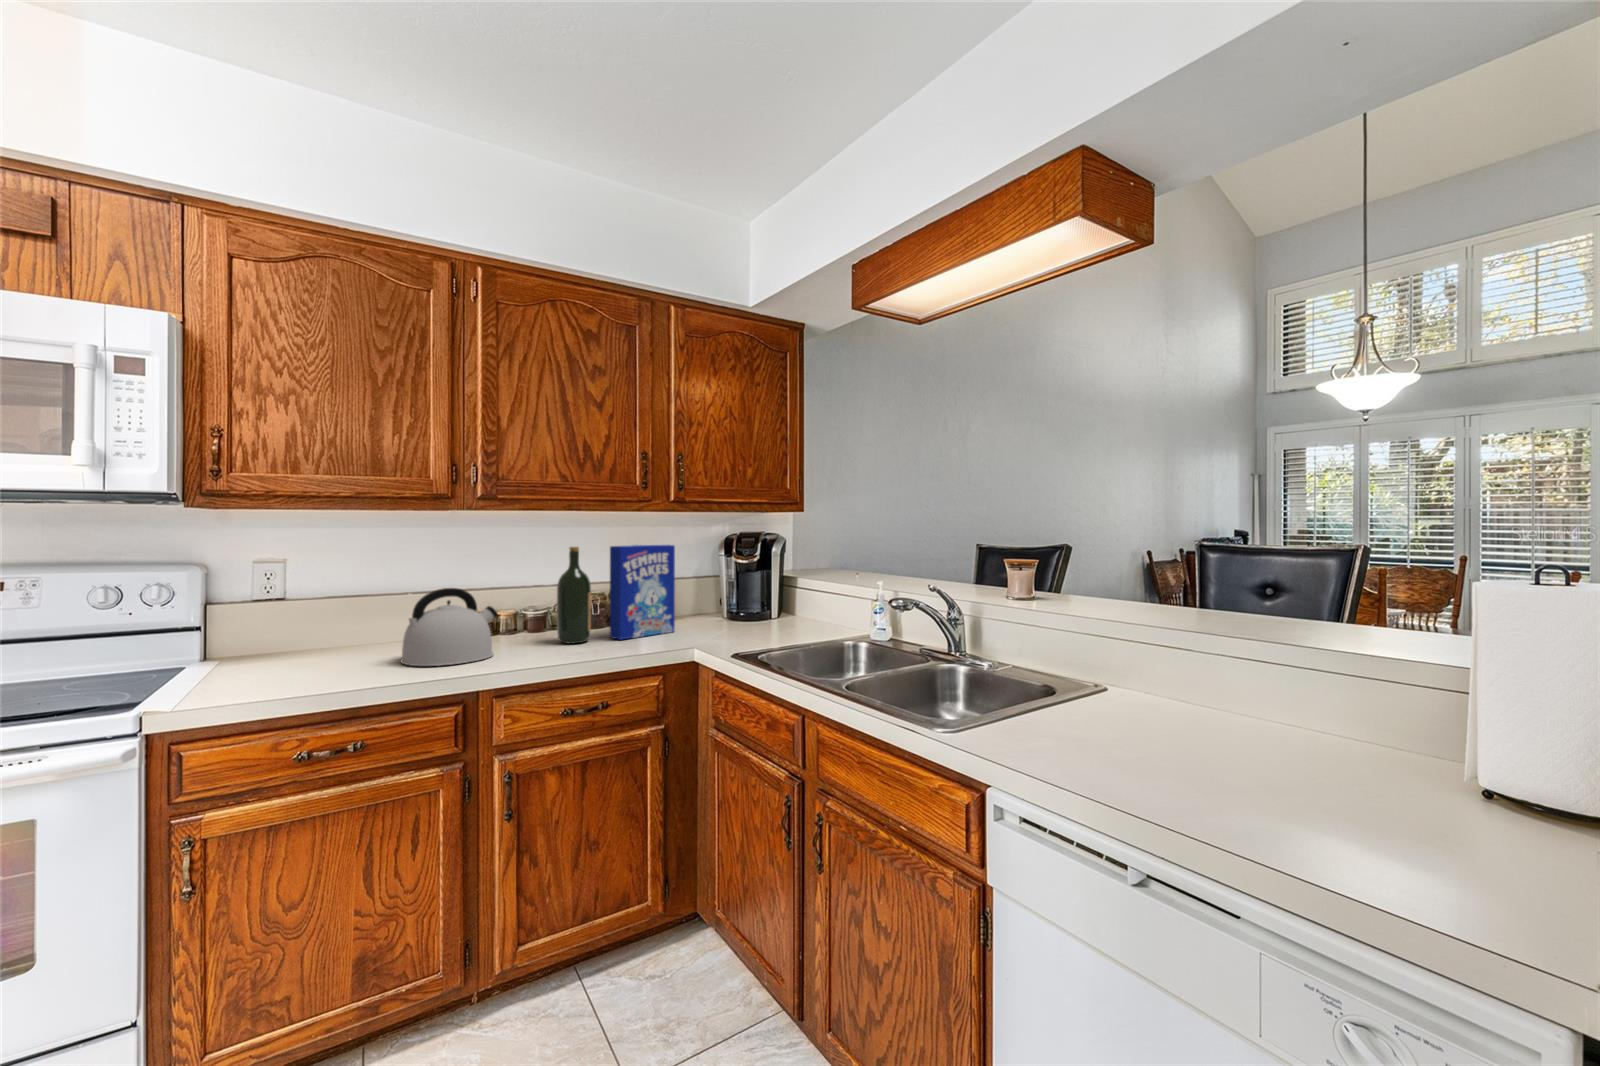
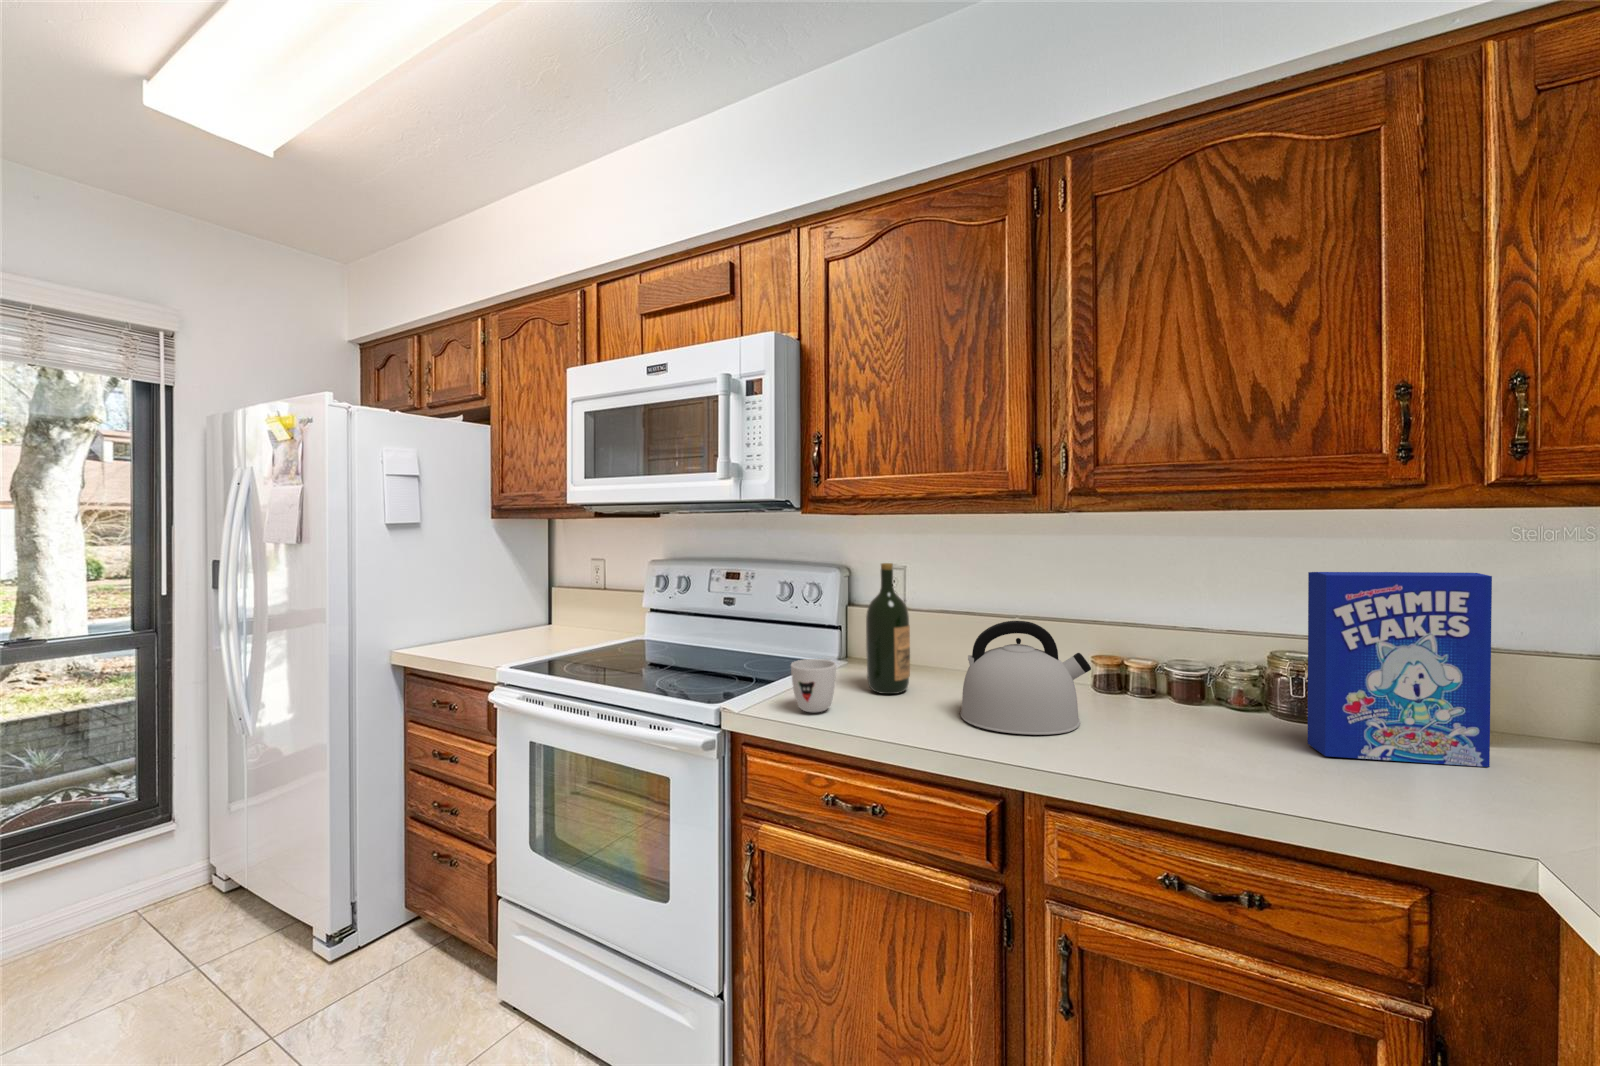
wine bottle: present [557,547,591,644] -> present [866,563,910,694]
mug: none [230,641,286,690] -> present [791,659,836,712]

